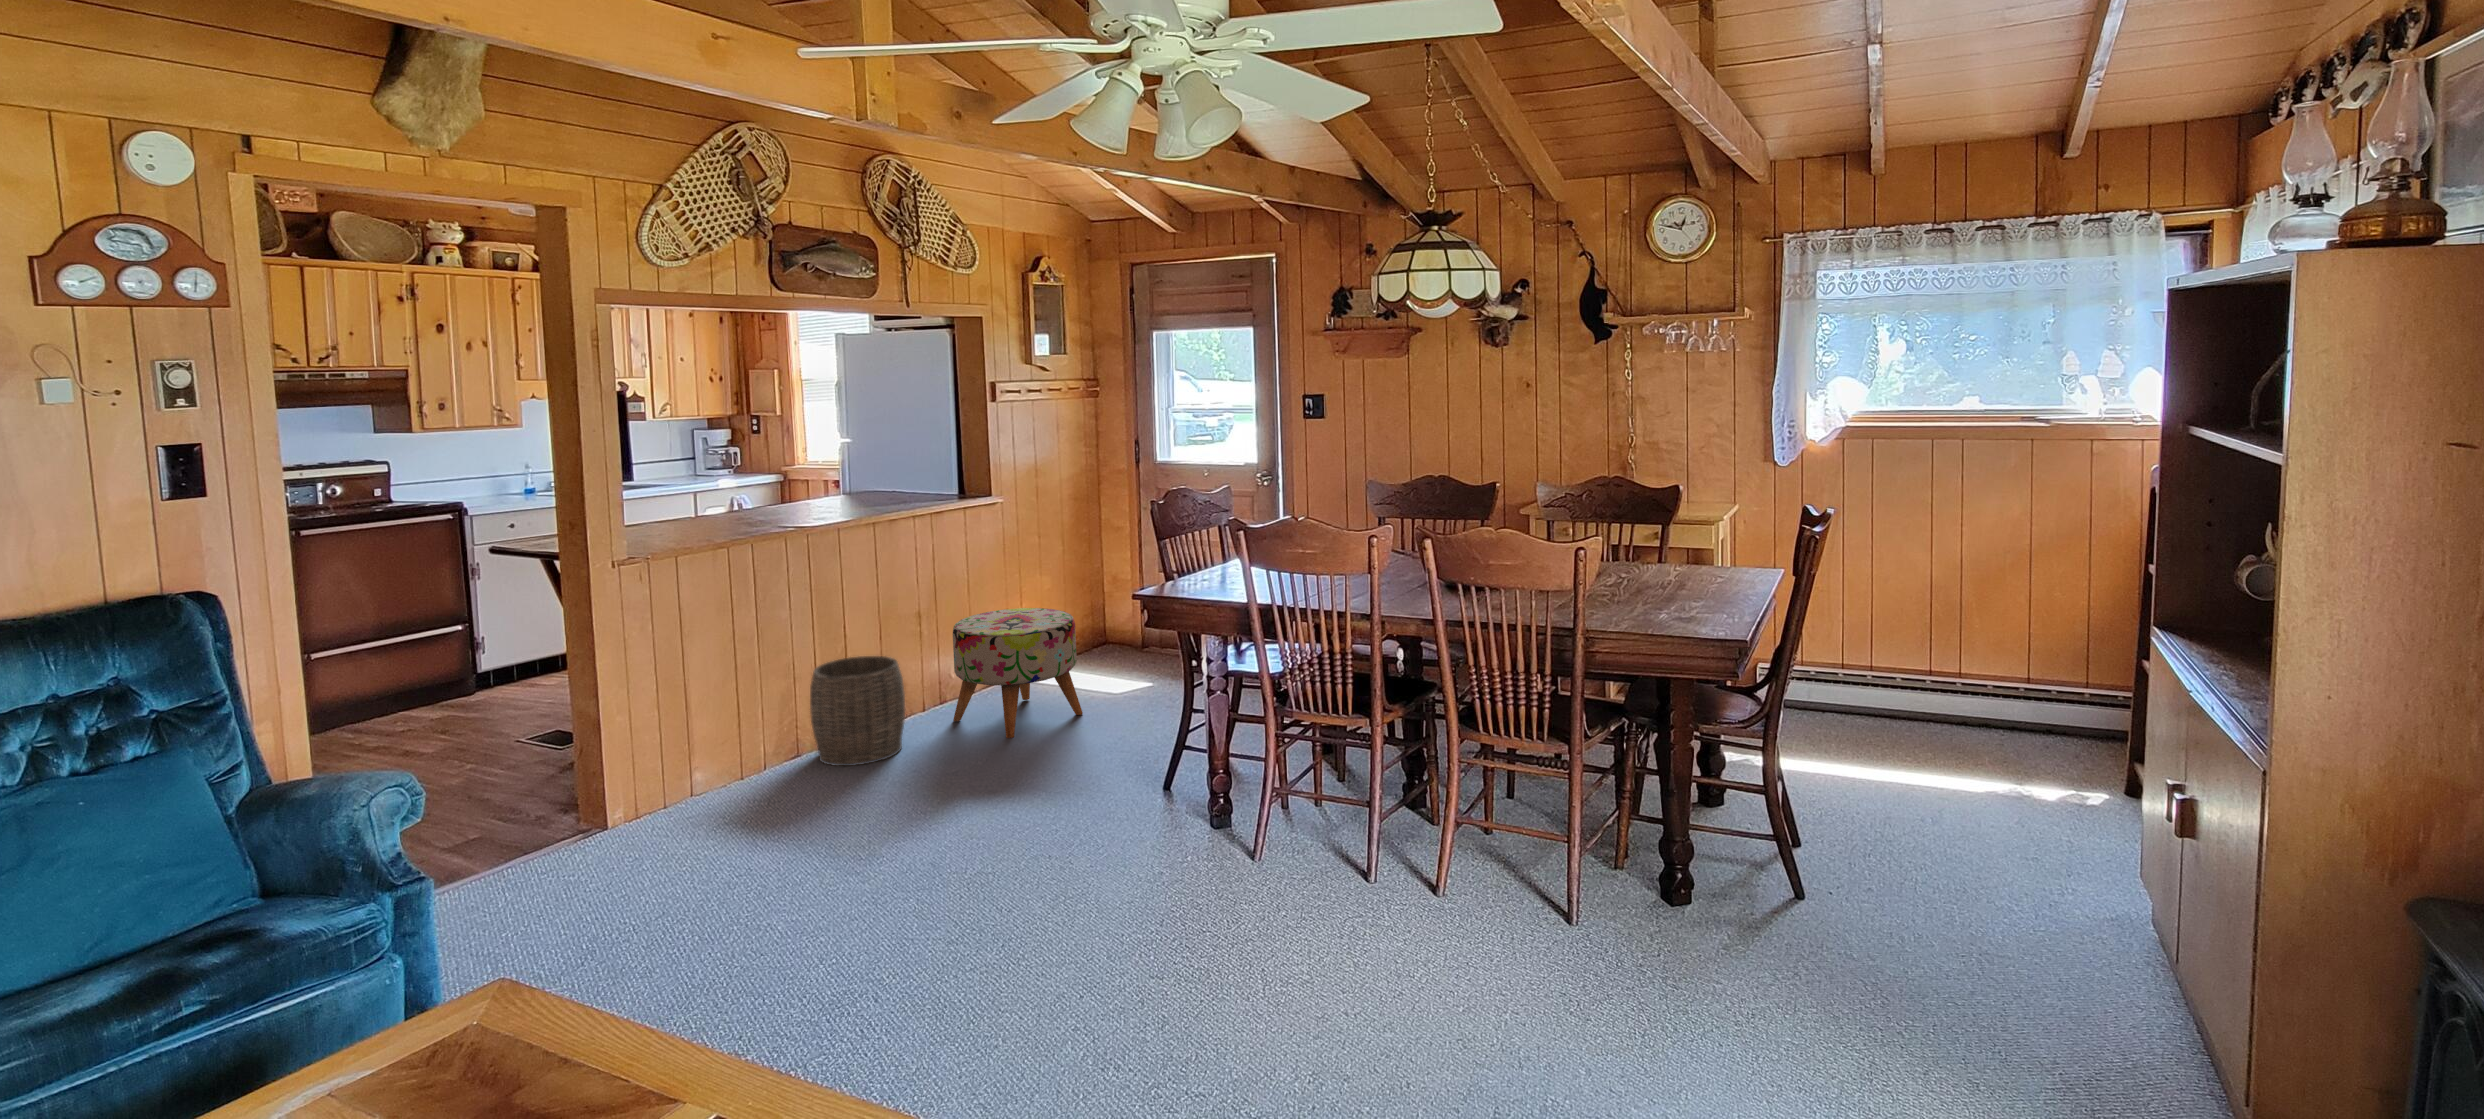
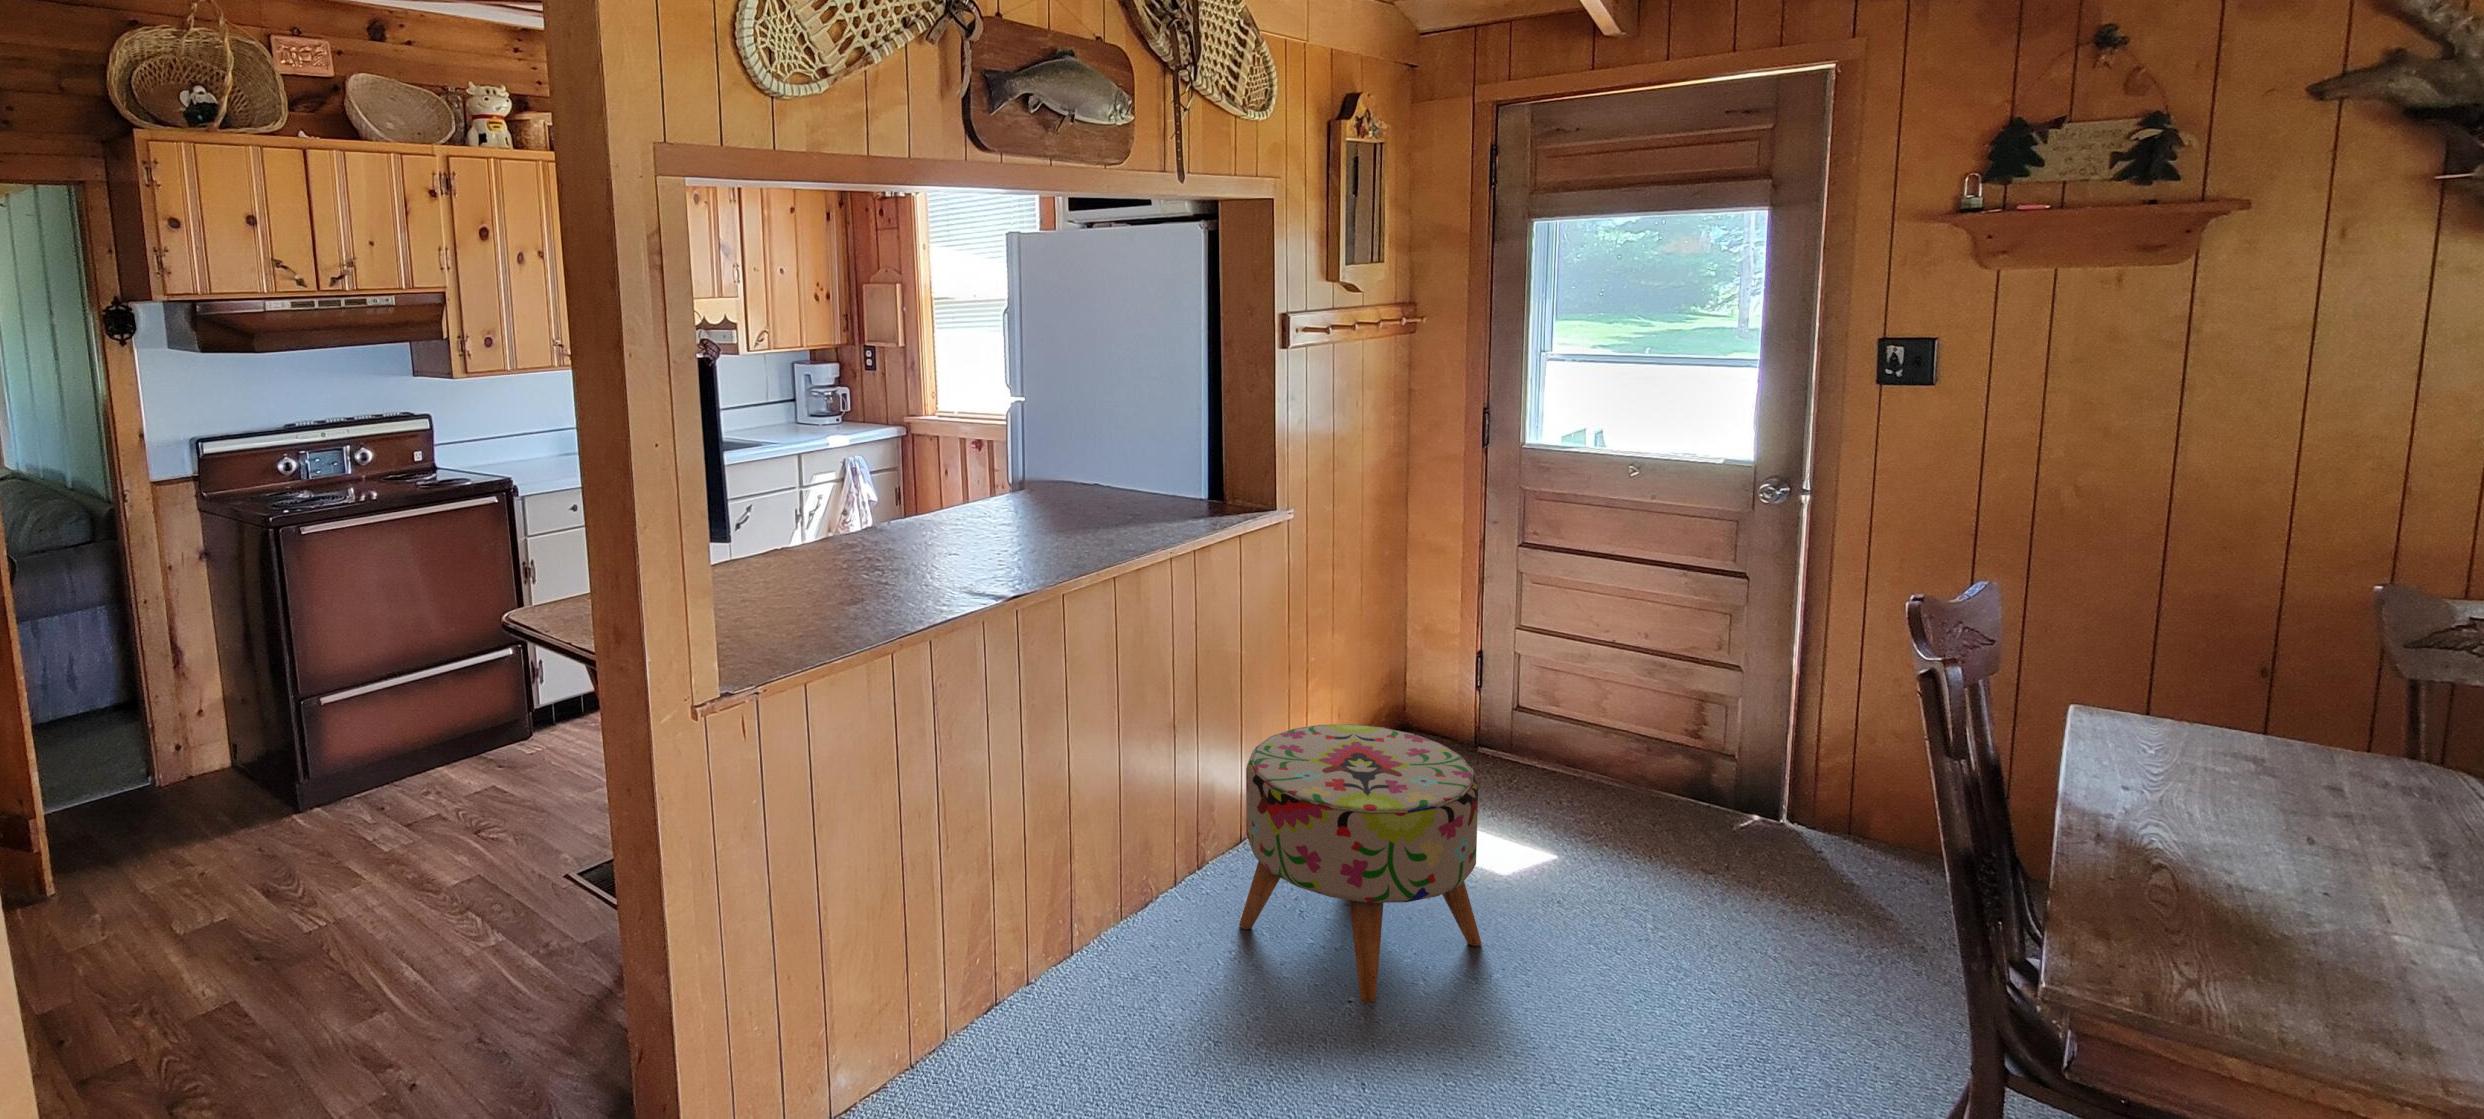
woven basket: present [810,656,905,766] -> none [1017,817,1180,1044]

